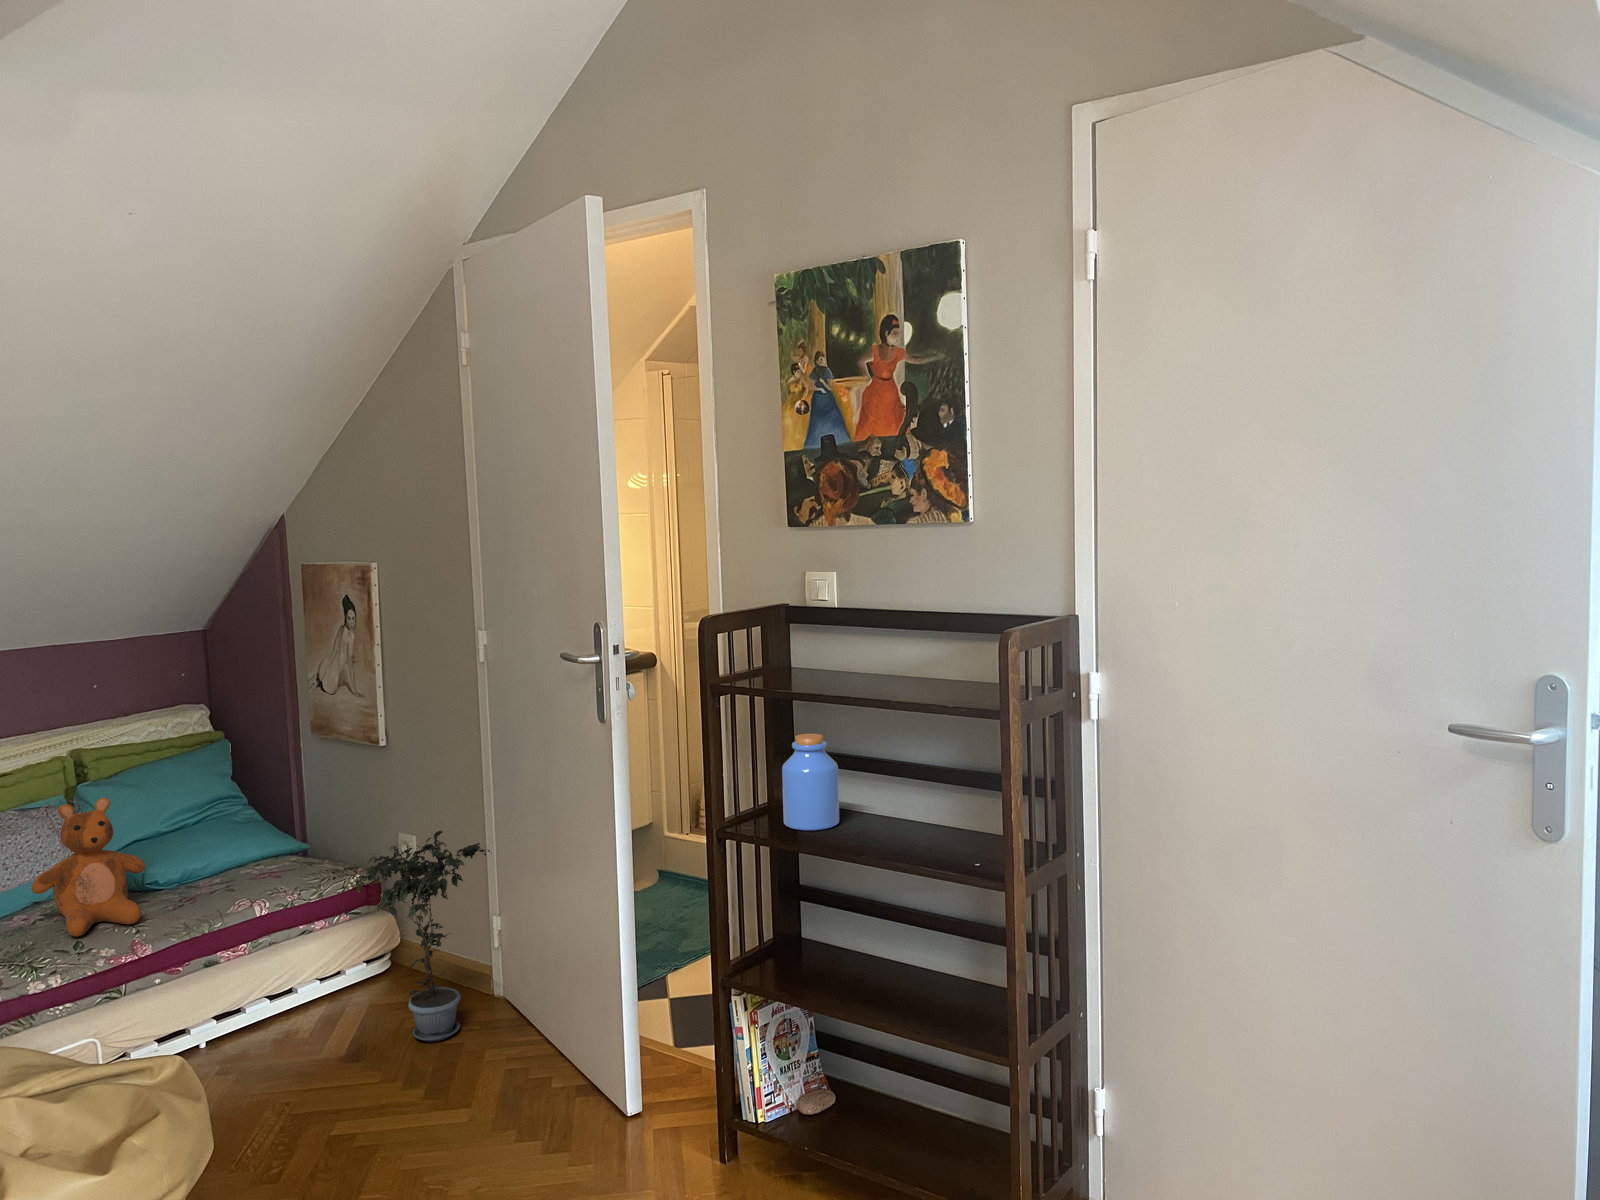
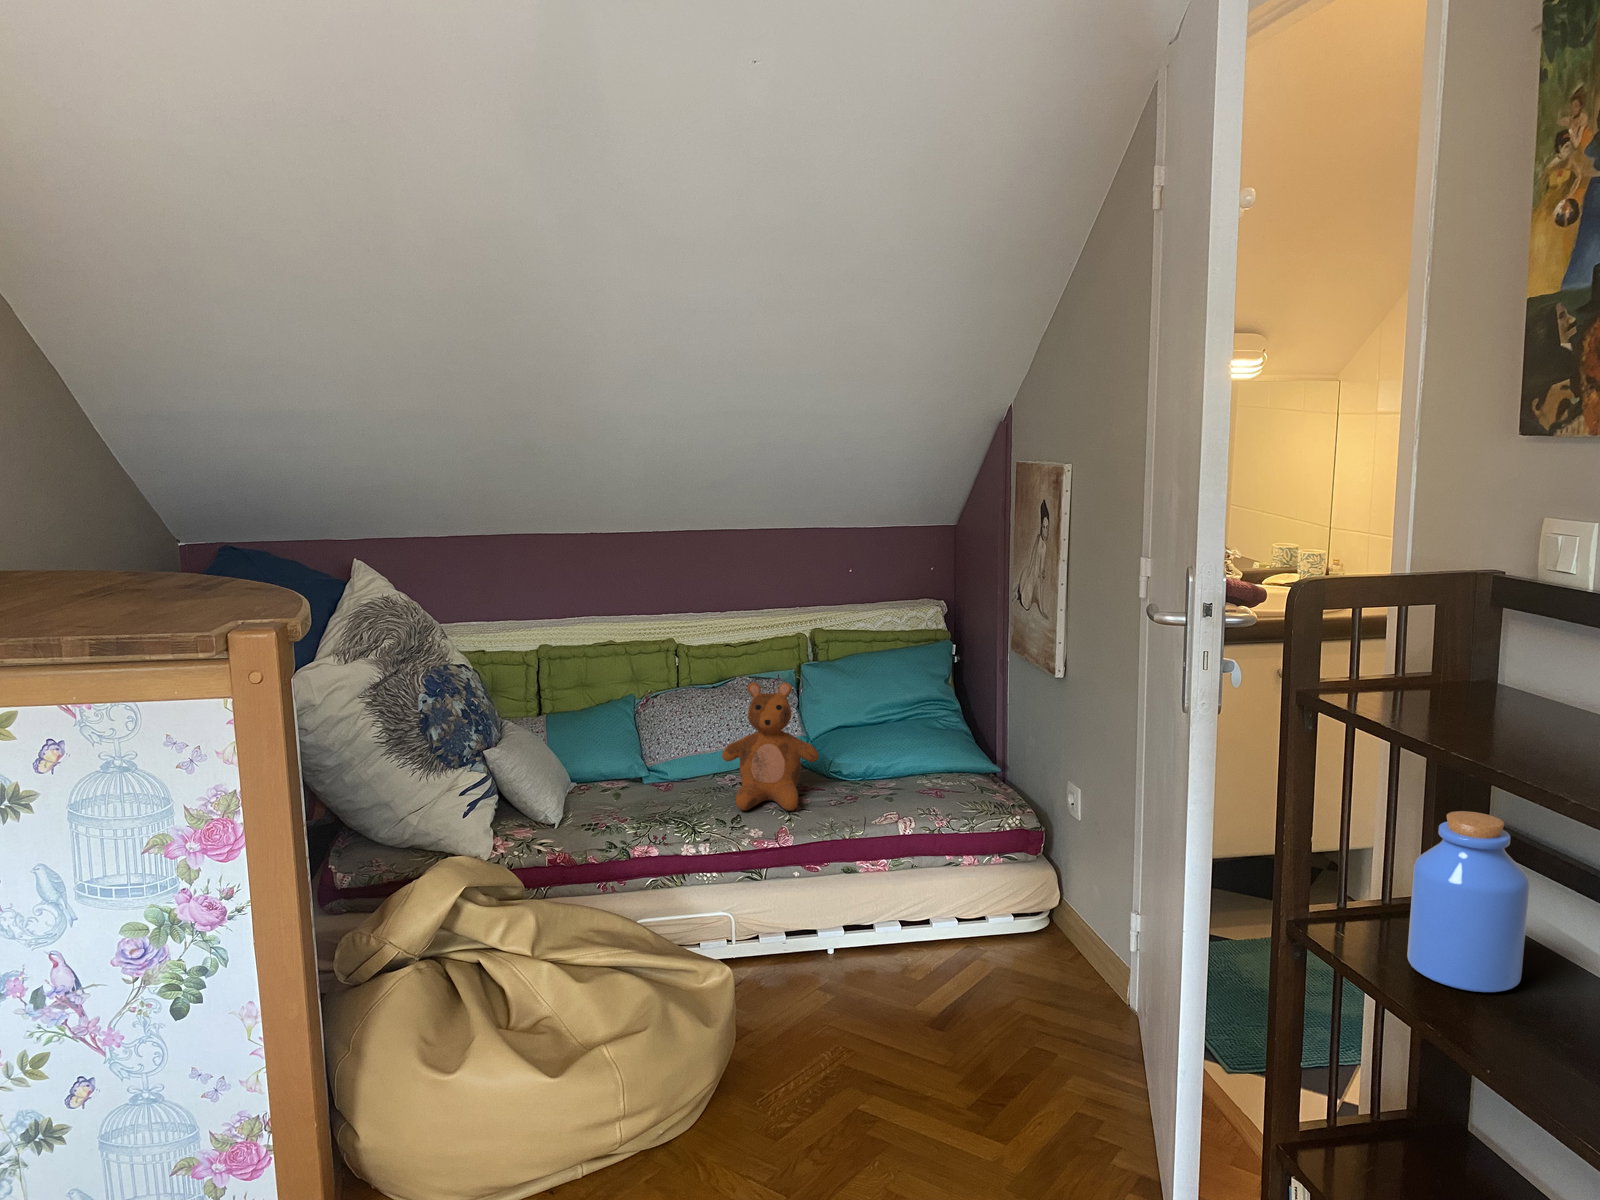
potted plant: present [355,831,490,1042] -> none [943,798,1119,1041]

